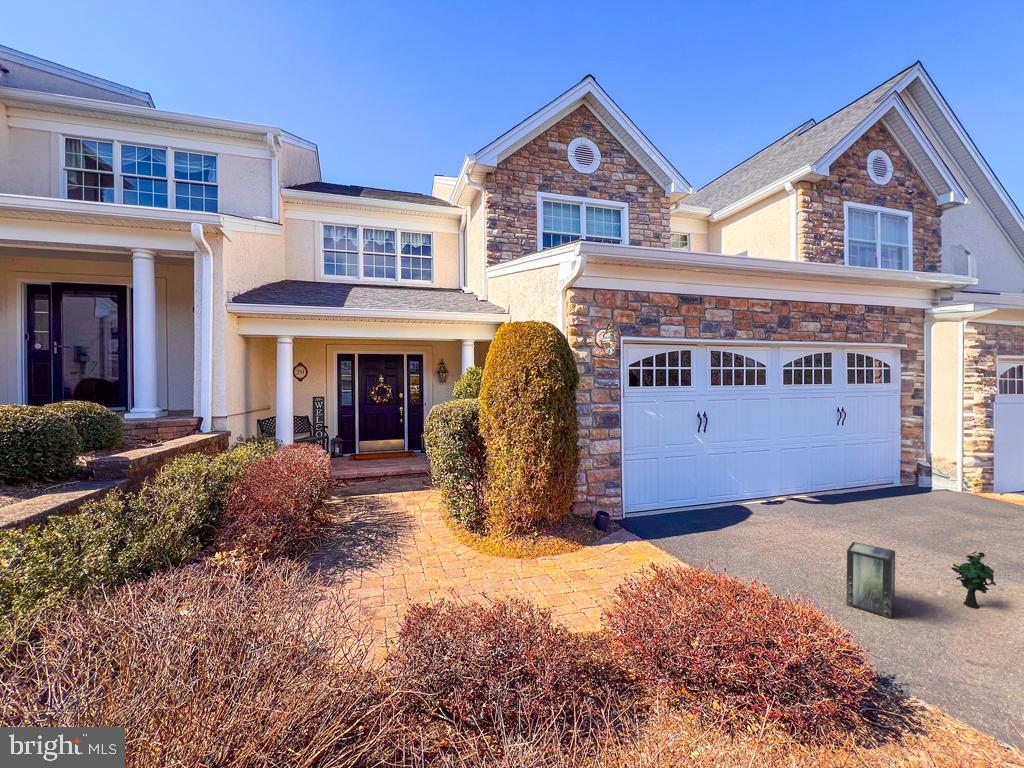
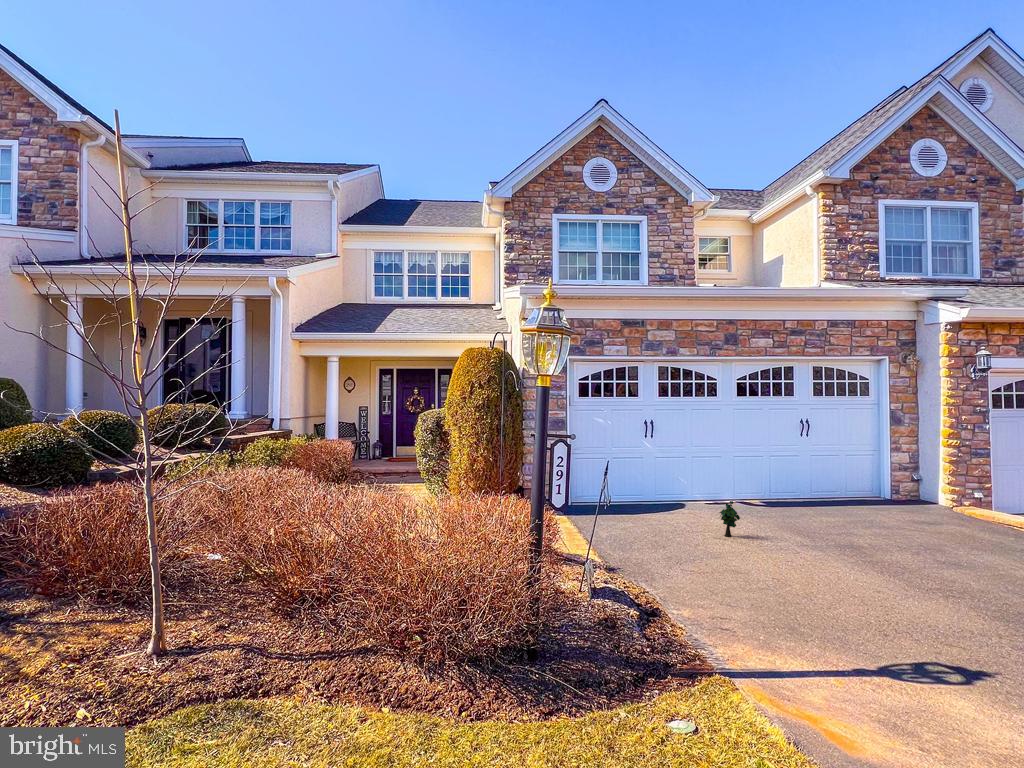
storage box: present [846,542,895,618] -> none [646,495,677,536]

